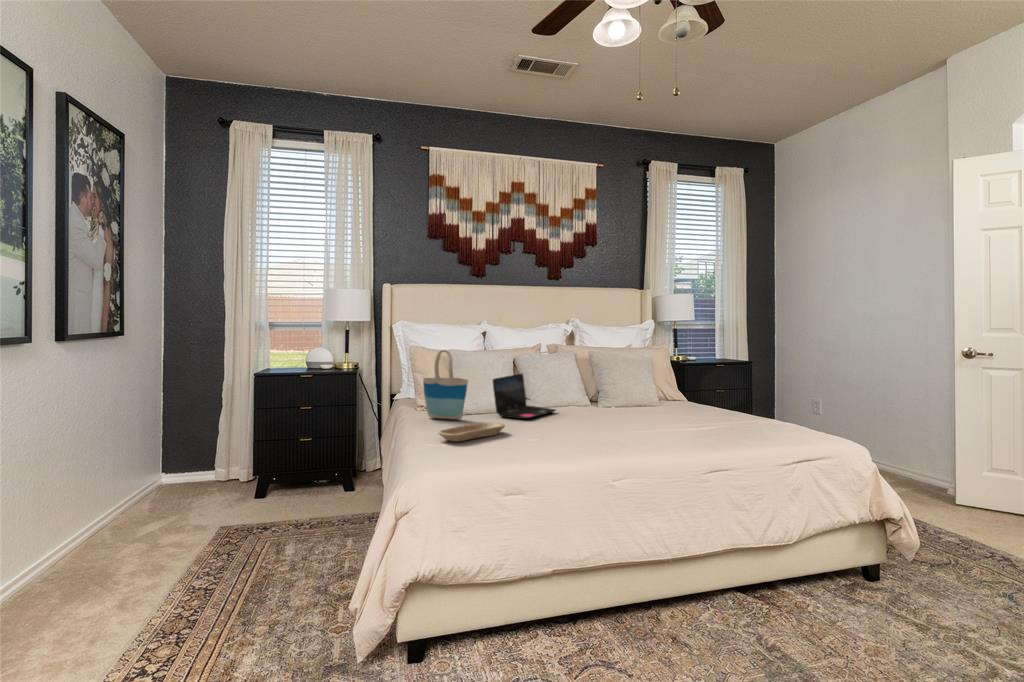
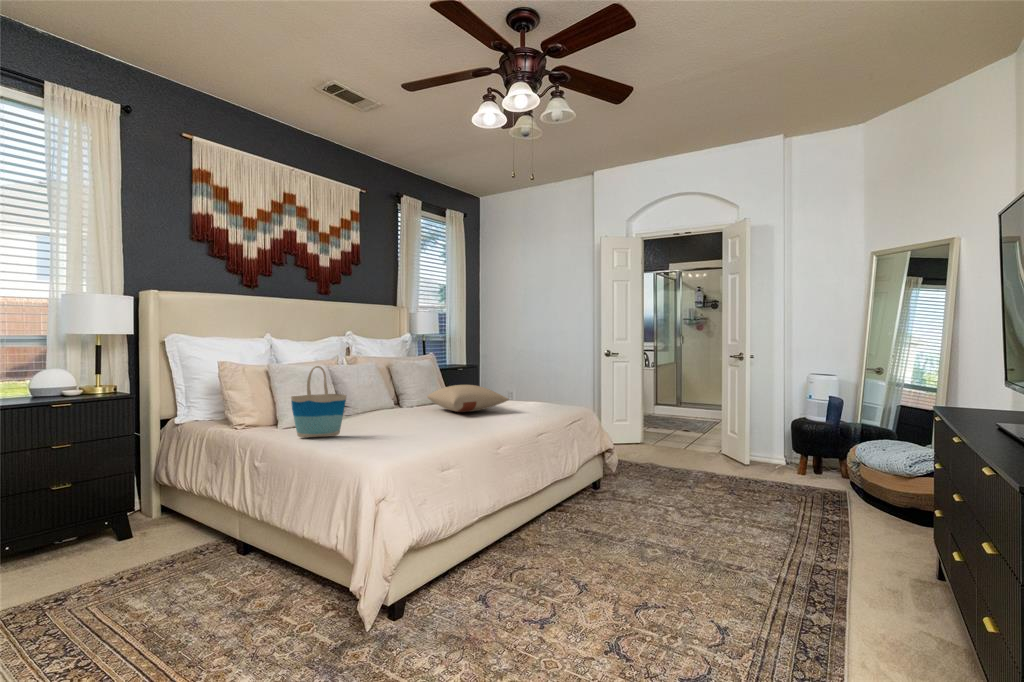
laptop: present [493,374,555,419] -> none [361,386,408,429]
pillow: none [604,379,685,410] -> present [427,385,509,412]
tray: present [438,423,505,442] -> none [367,433,413,454]

